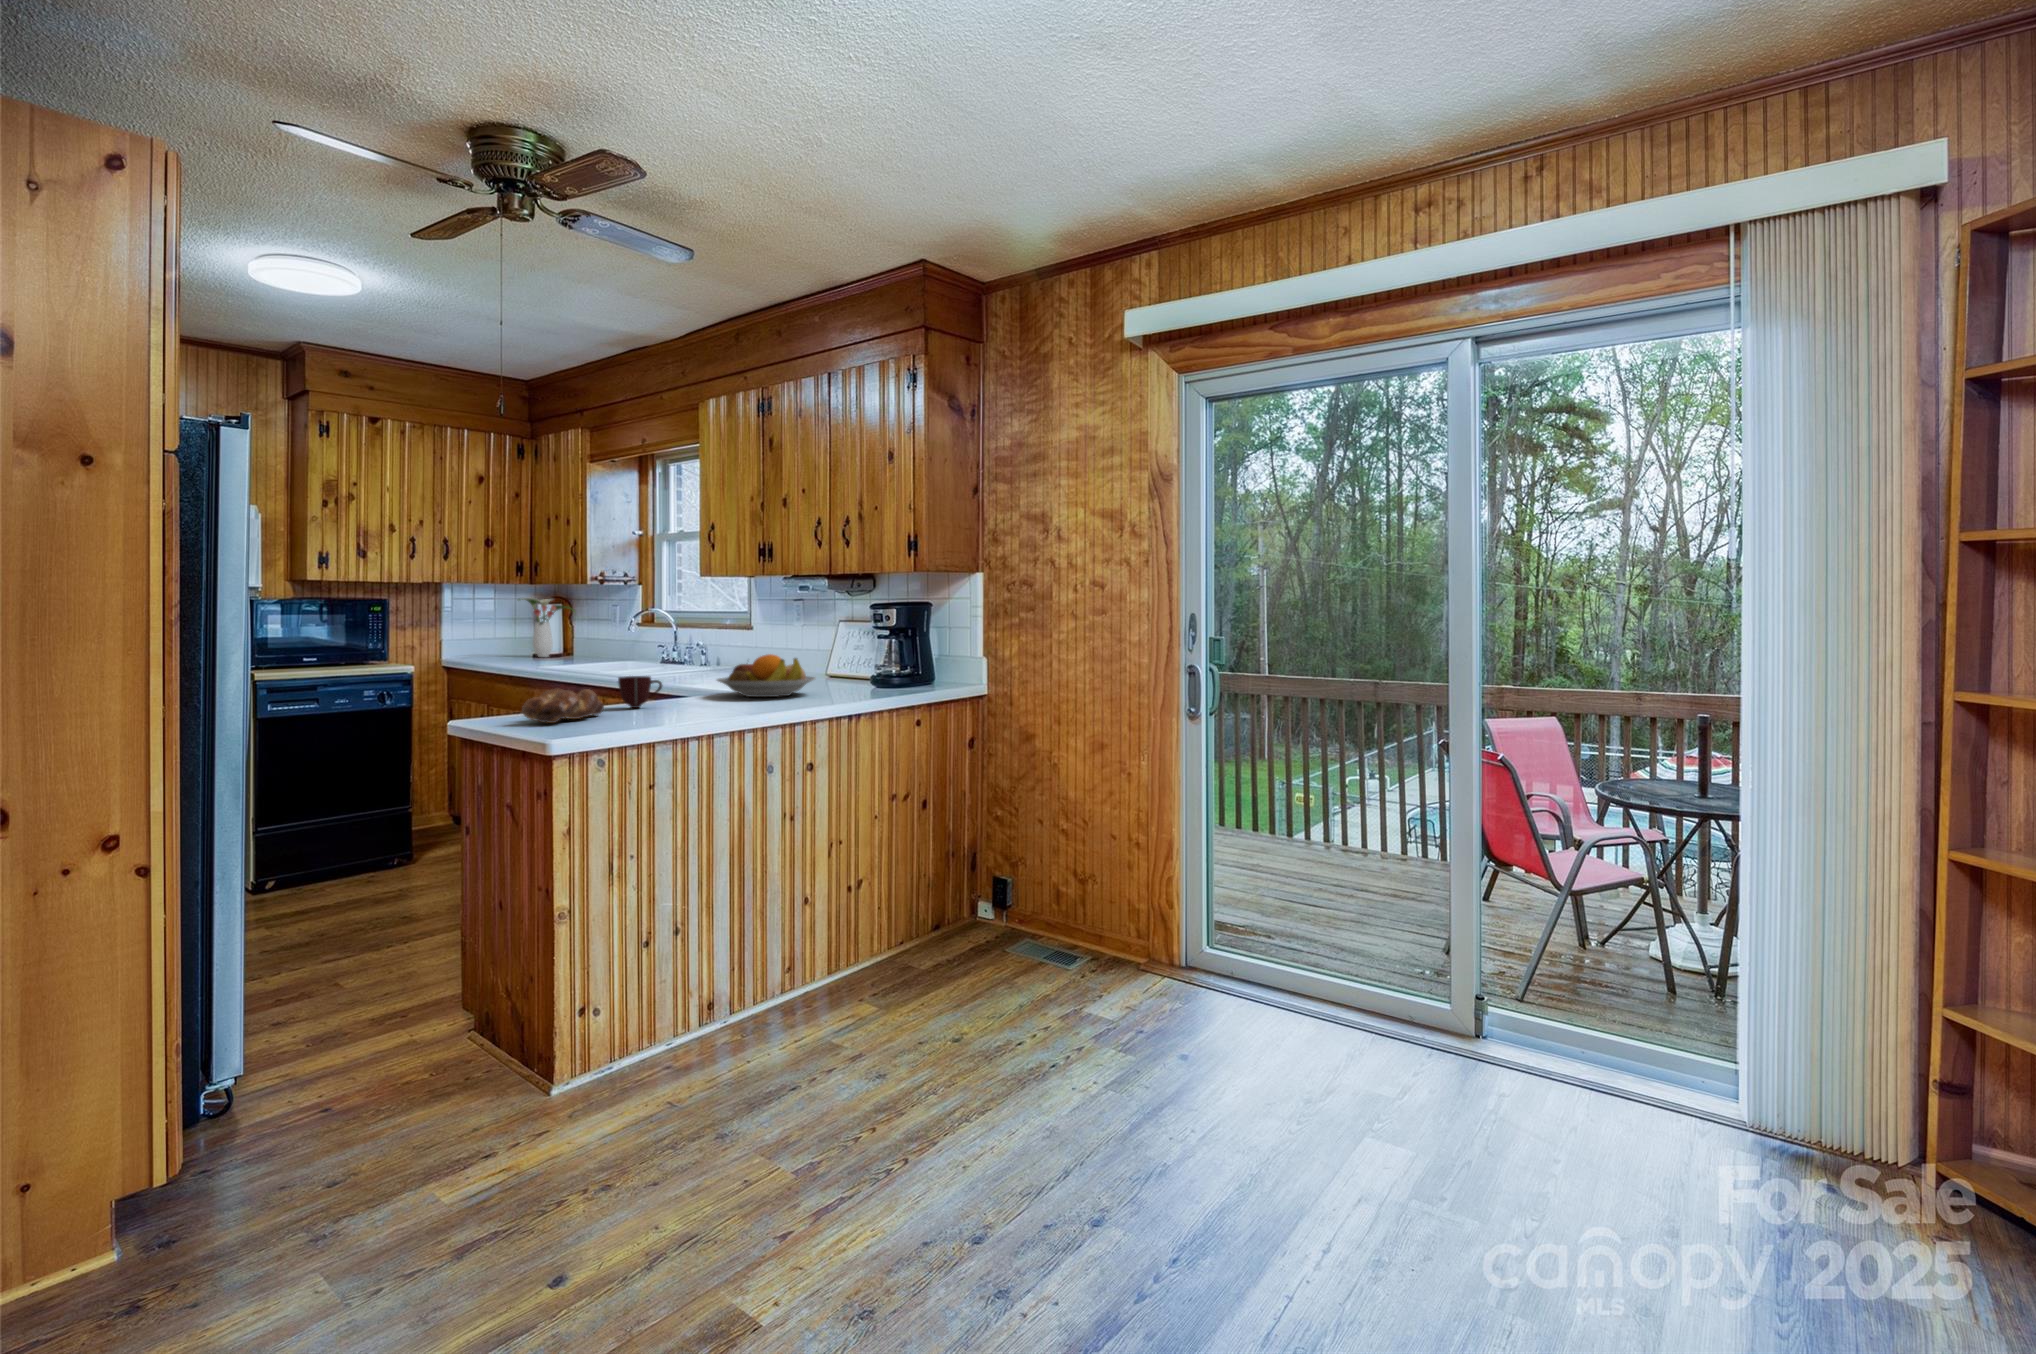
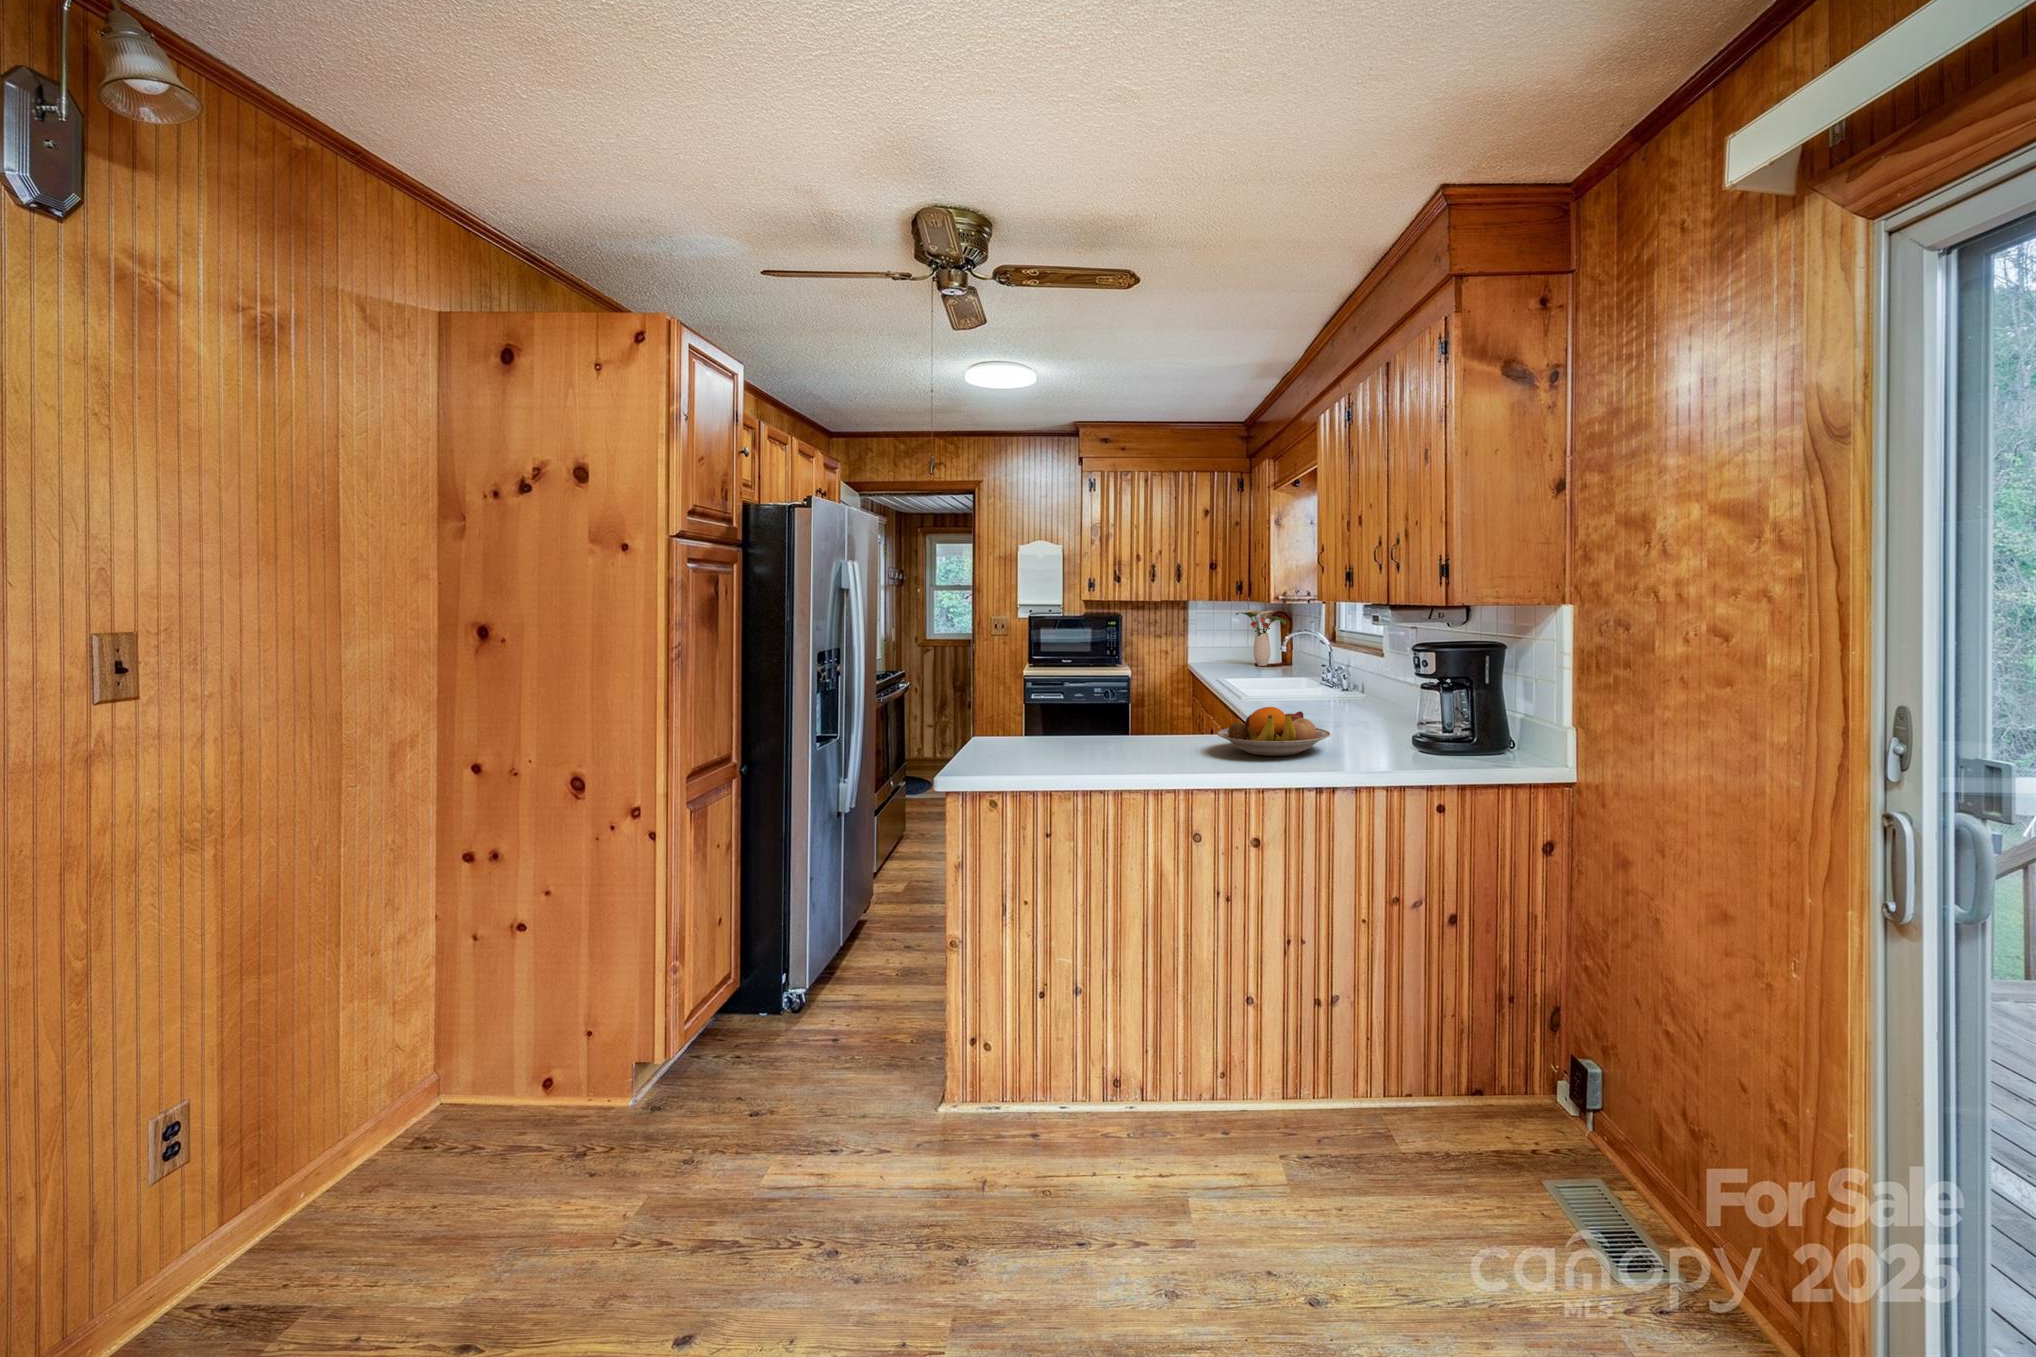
mug: present [618,676,662,708] -> none [1100,725,1139,758]
bread loaf: present [522,689,604,723] -> none [989,738,1069,773]

